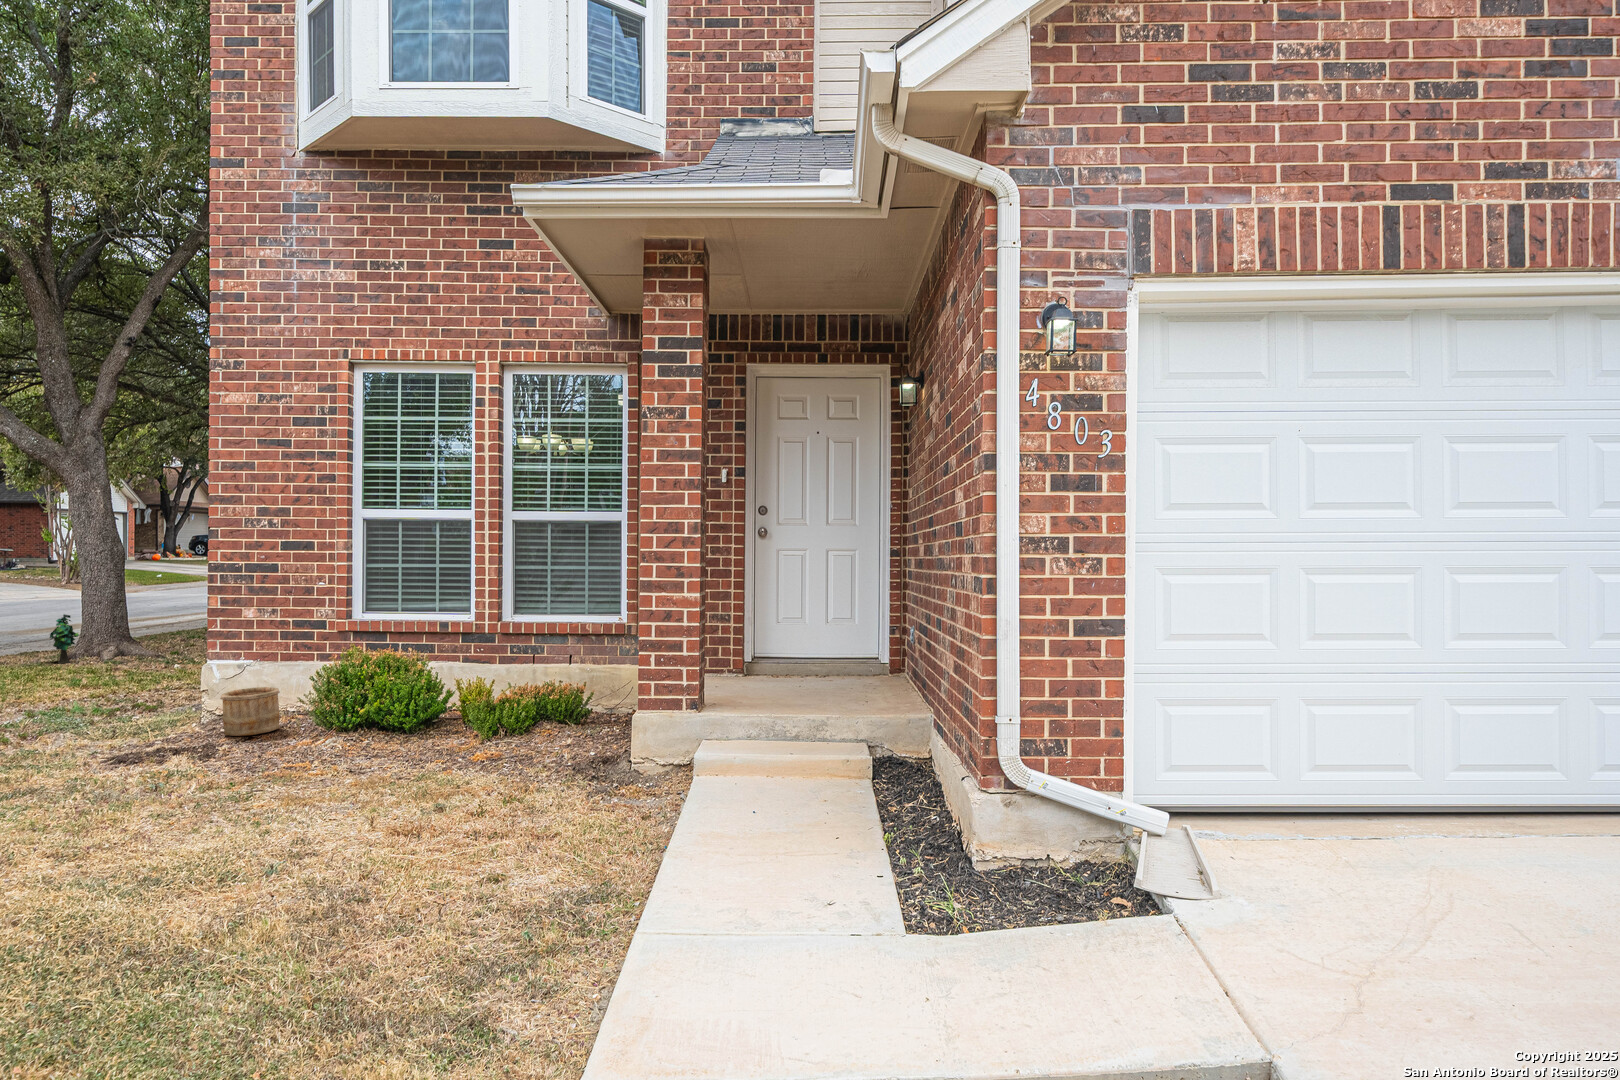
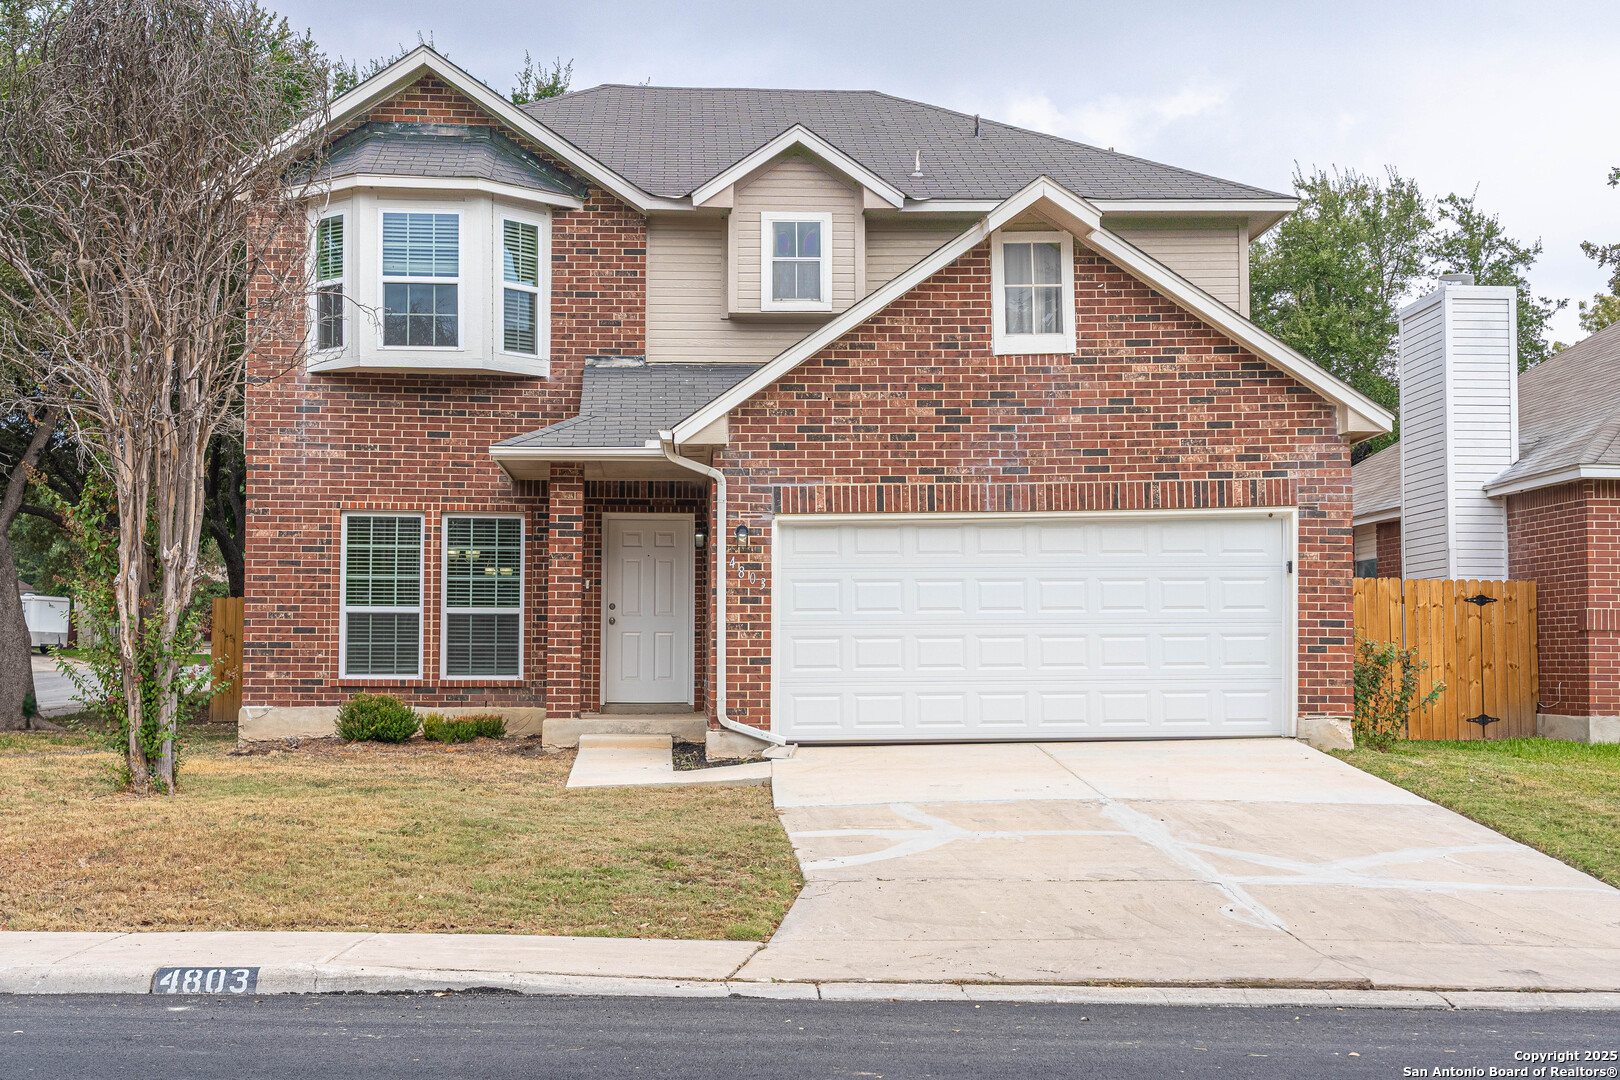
wooden bucket: present [220,687,280,736] -> none [263,723,299,751]

